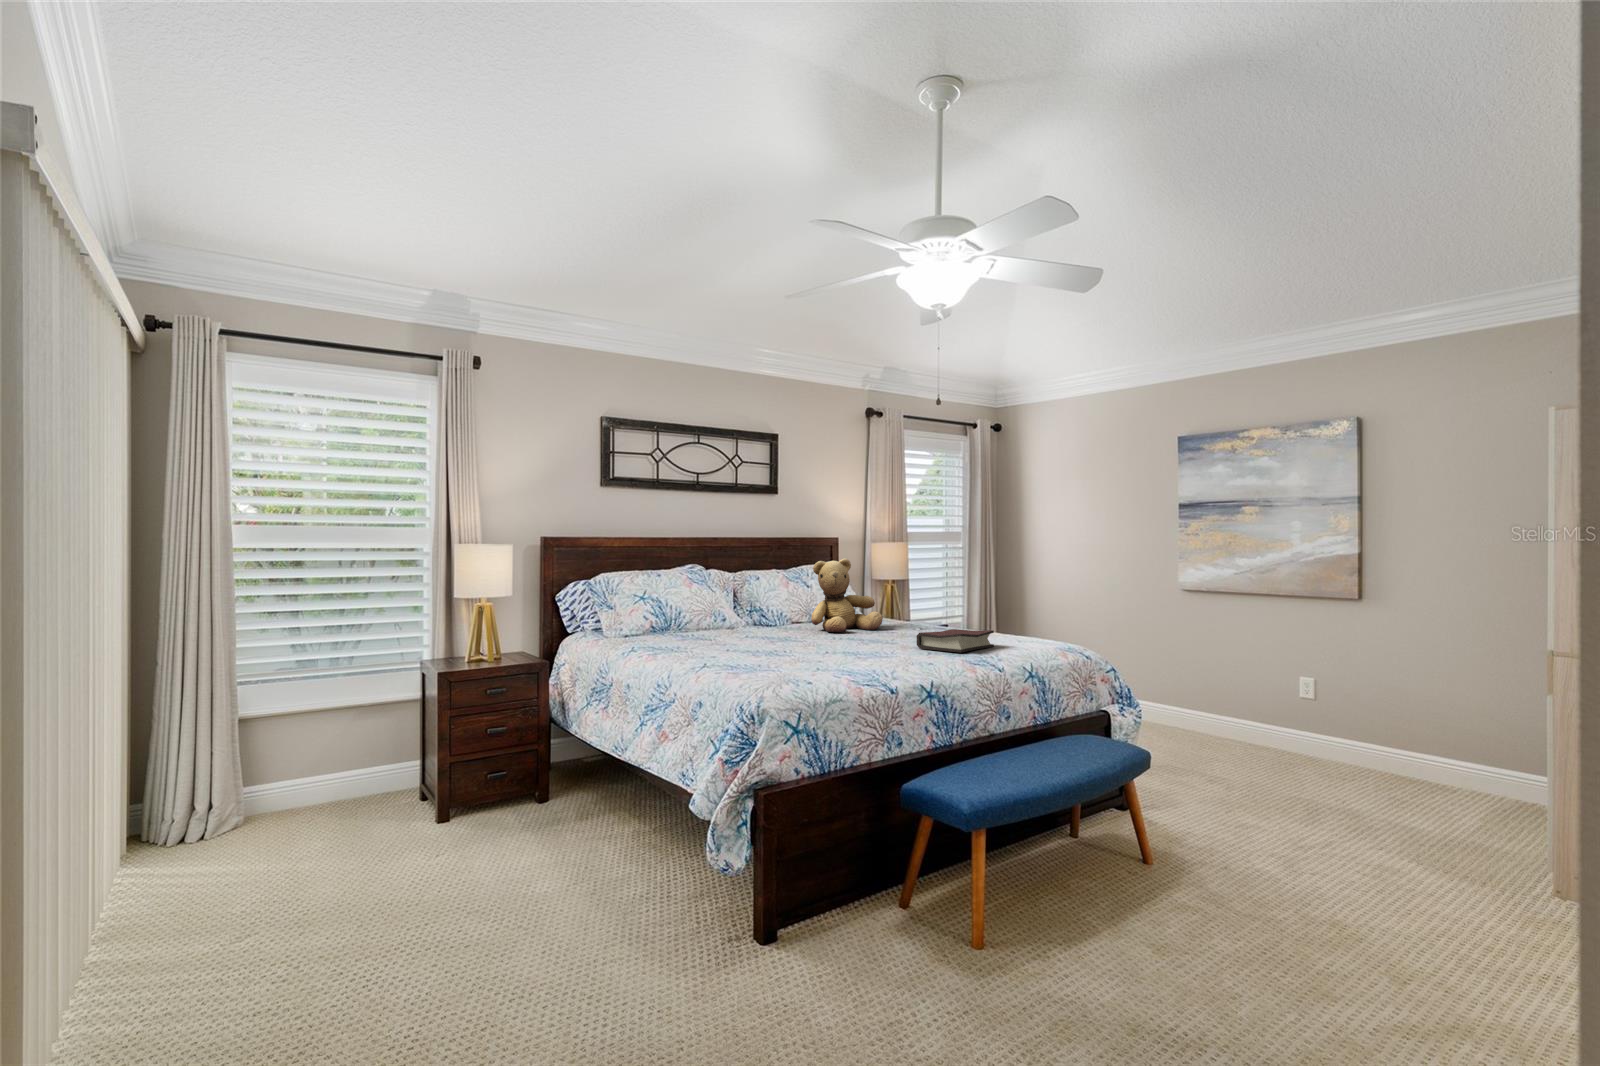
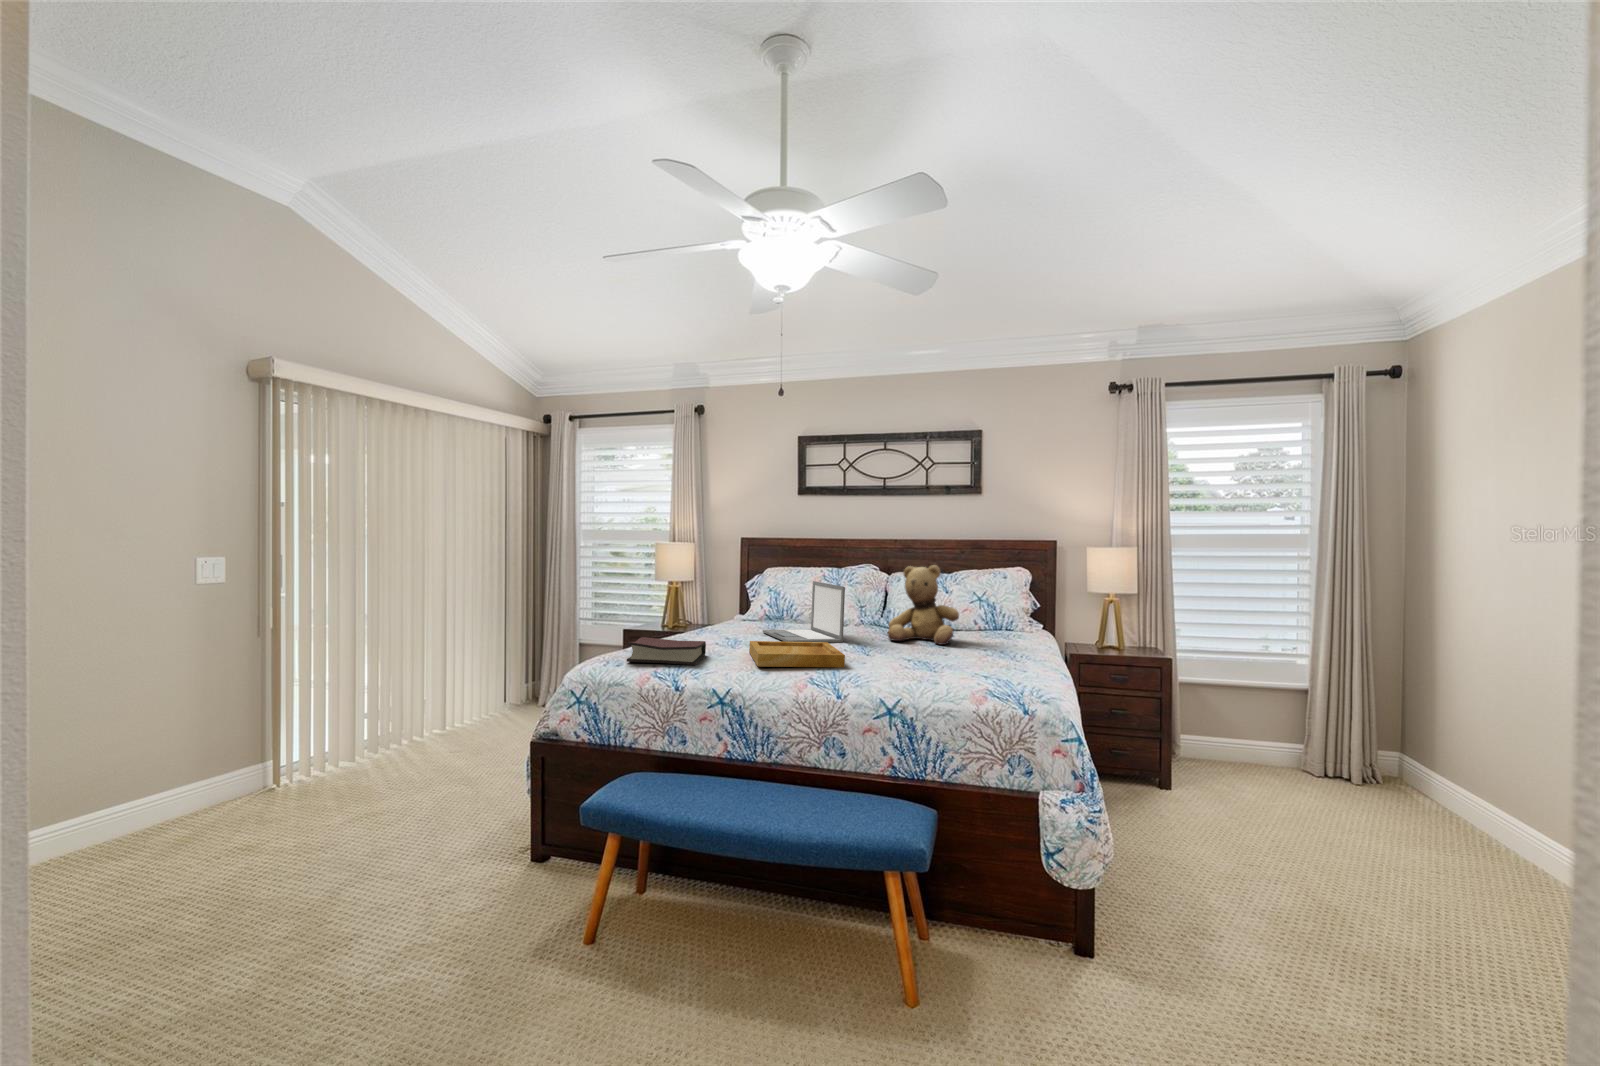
laptop: none [714,583,811,646] -> present [763,581,845,643]
hardback book: present [917,629,994,652] -> present [627,637,706,665]
tray: none [811,637,920,663] -> present [749,641,845,667]

